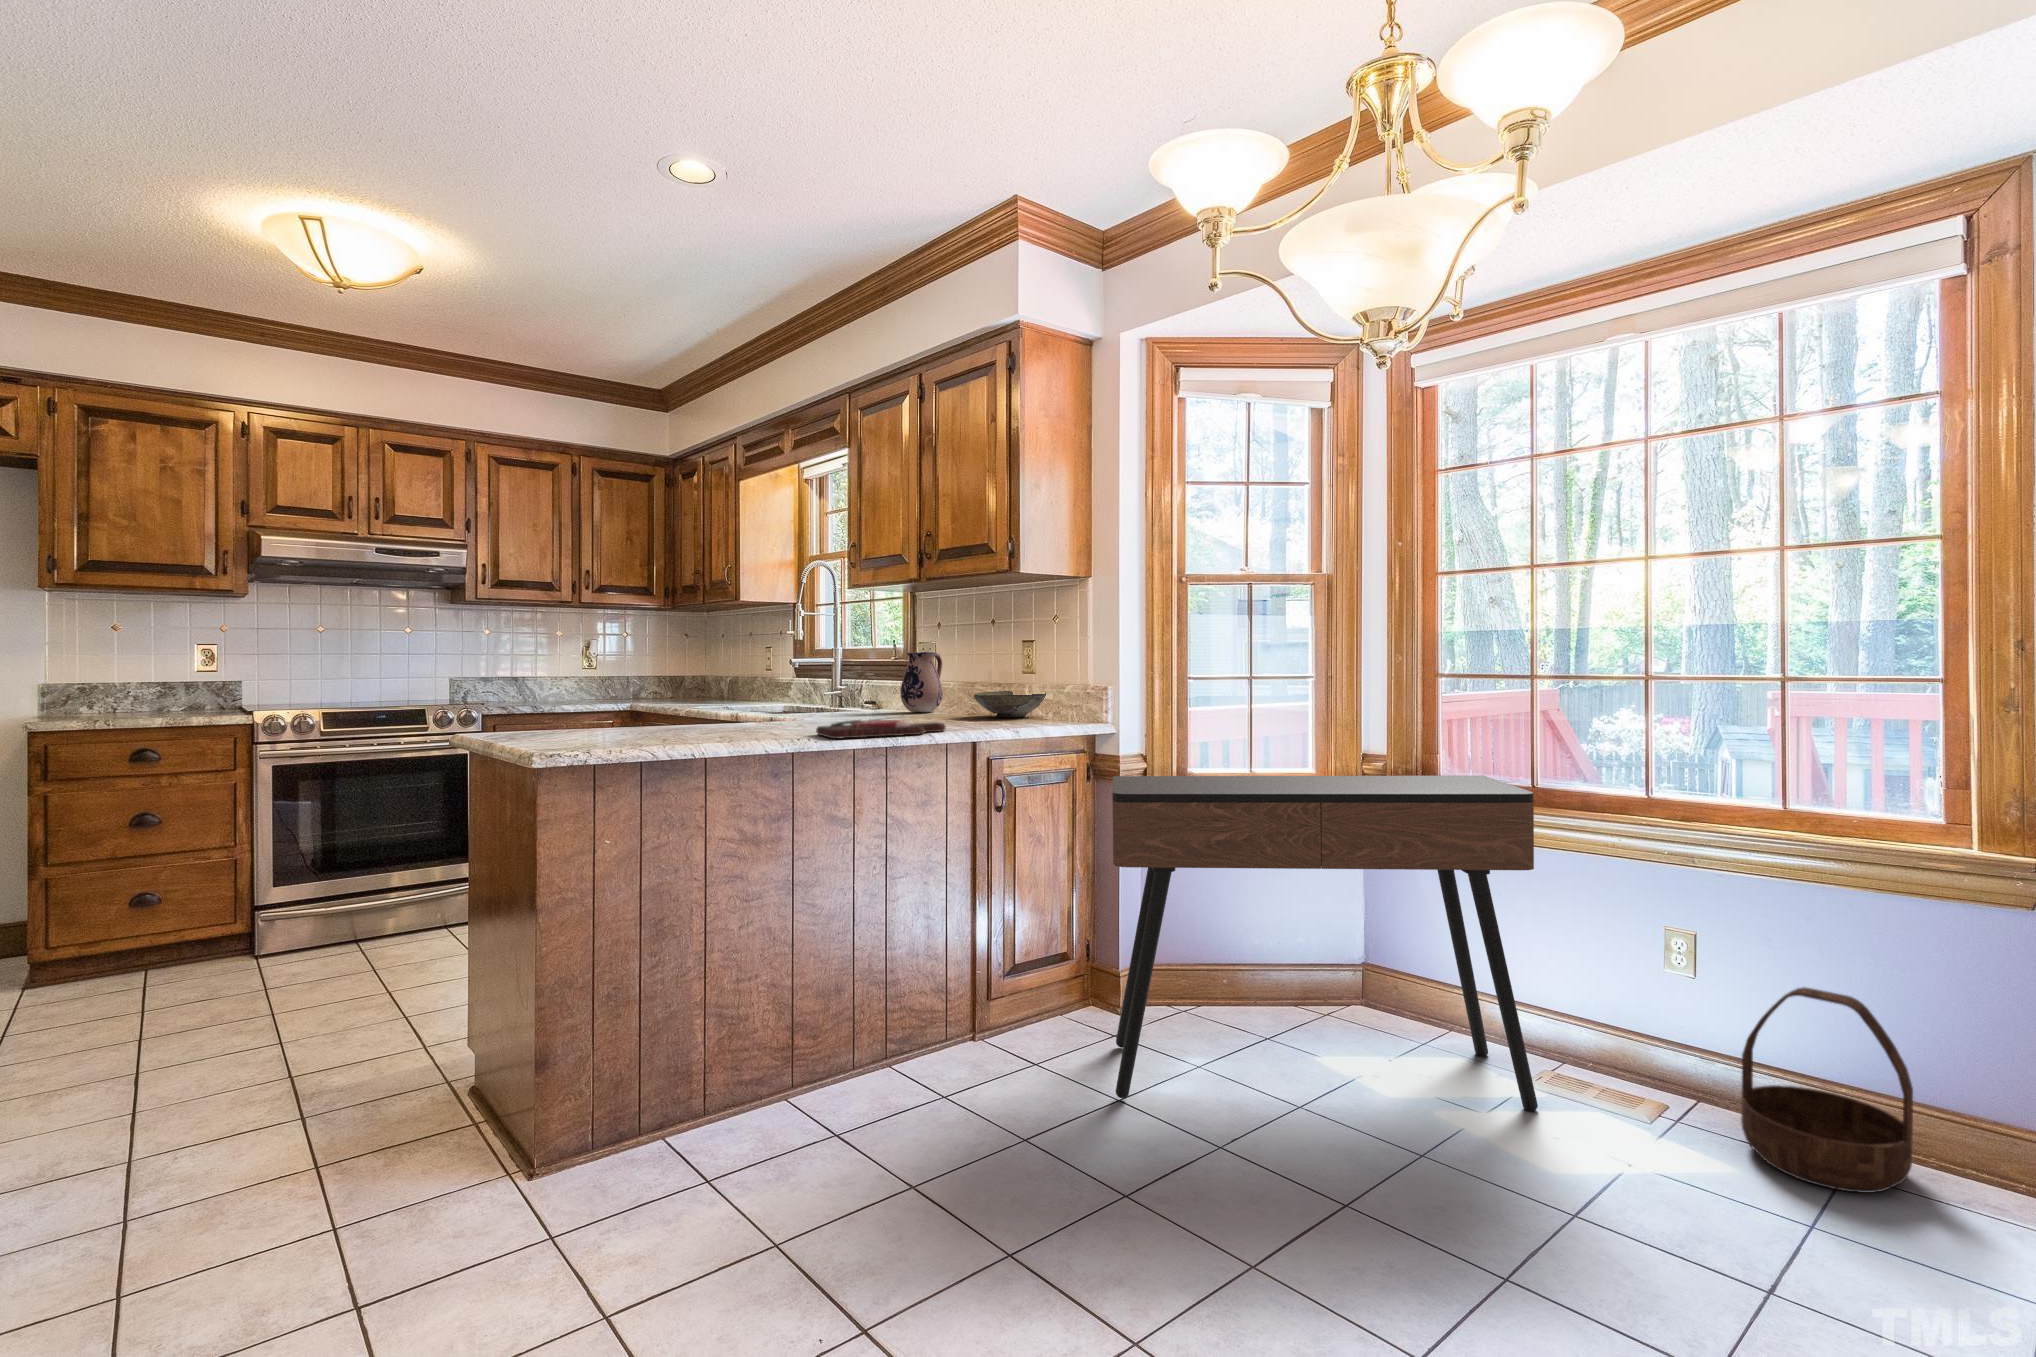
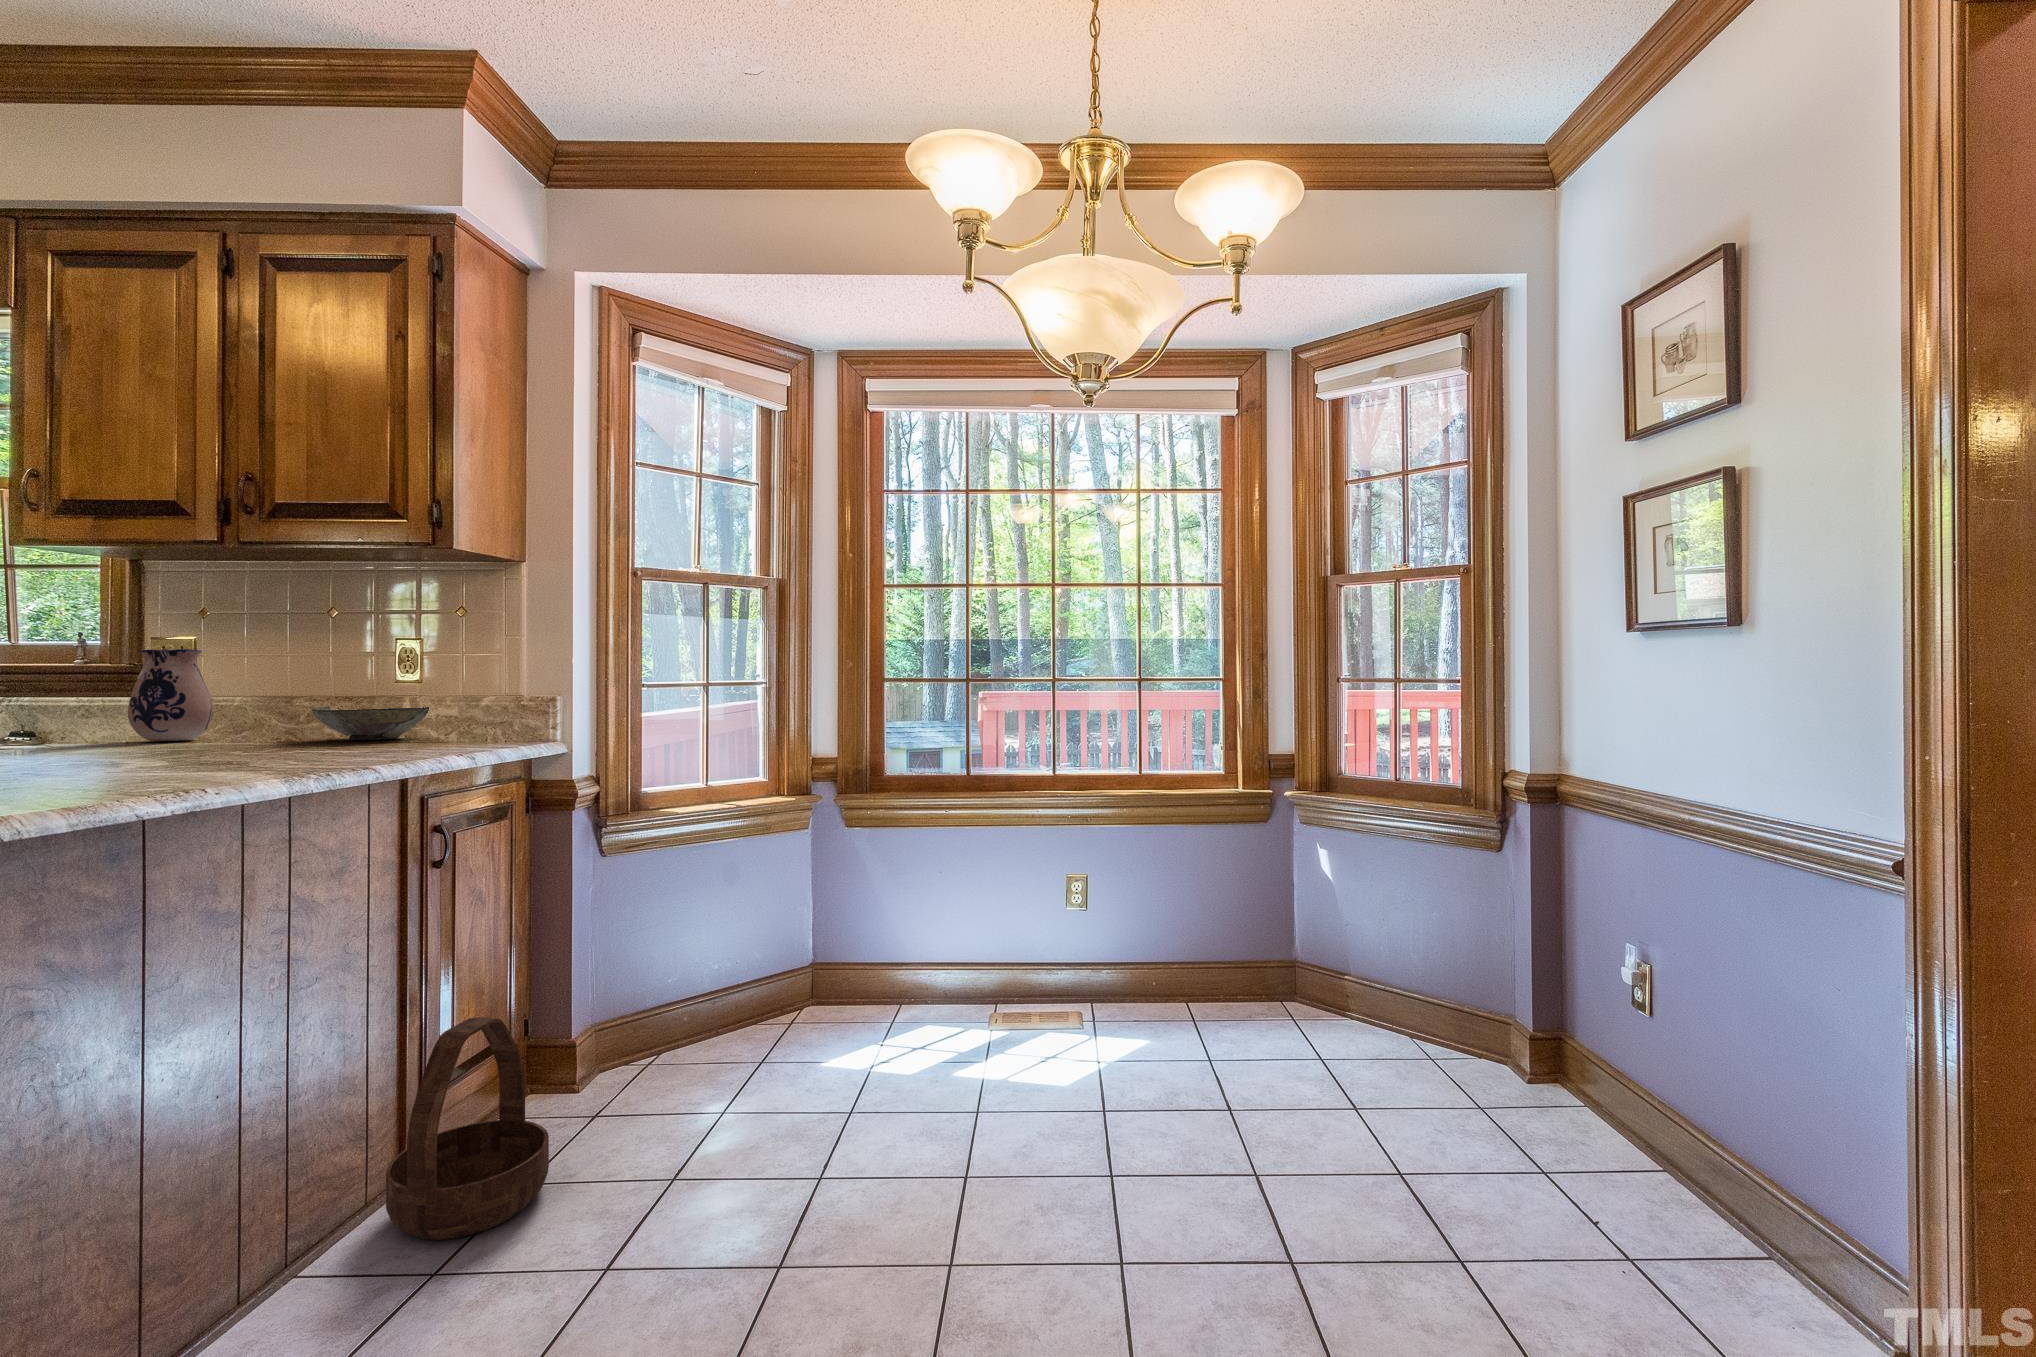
cutting board: present [816,716,946,739] -> none [104,738,355,779]
console table: present [1112,775,1538,1111] -> none [614,768,1026,1181]
basket: present [1741,987,1913,1193] -> present [386,1017,549,1240]

